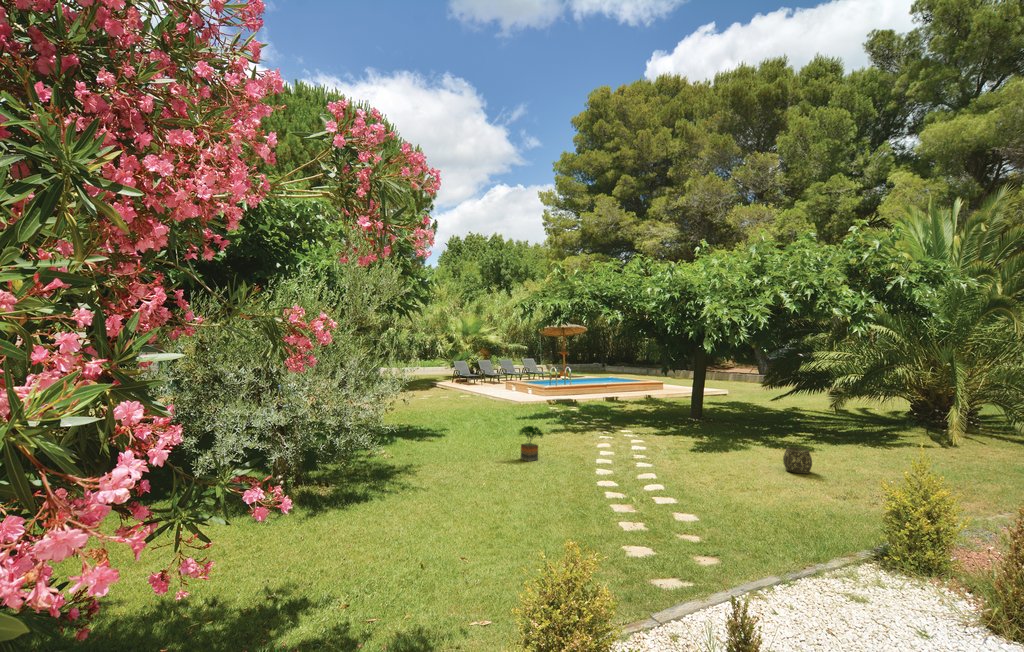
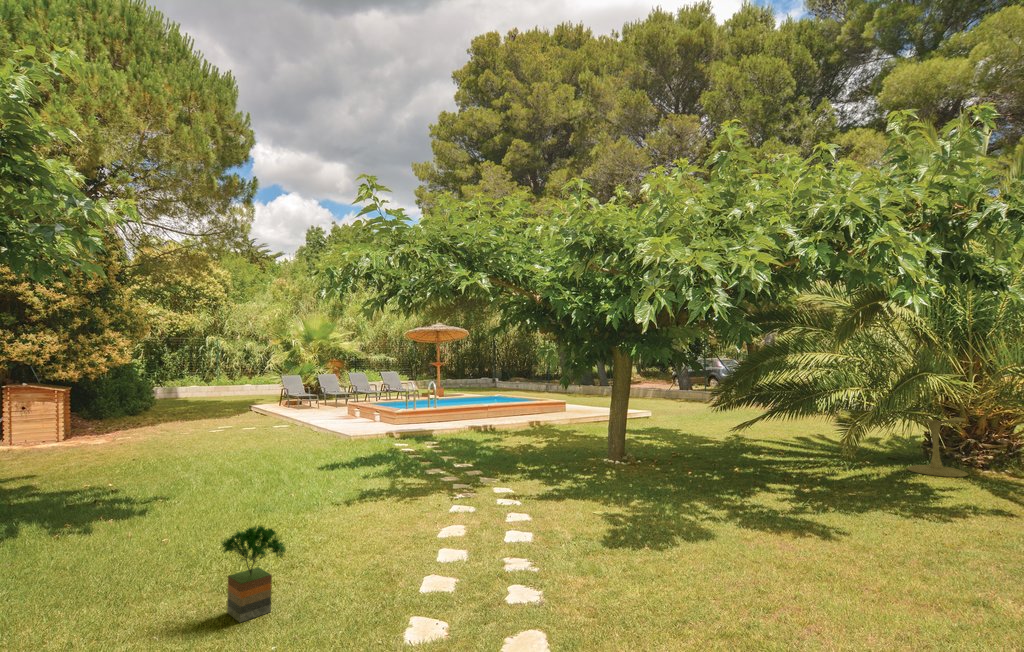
pedestal table: none [897,398,939,438] -> present [907,417,968,477]
woven basket: present [783,447,812,474] -> none [808,538,871,601]

